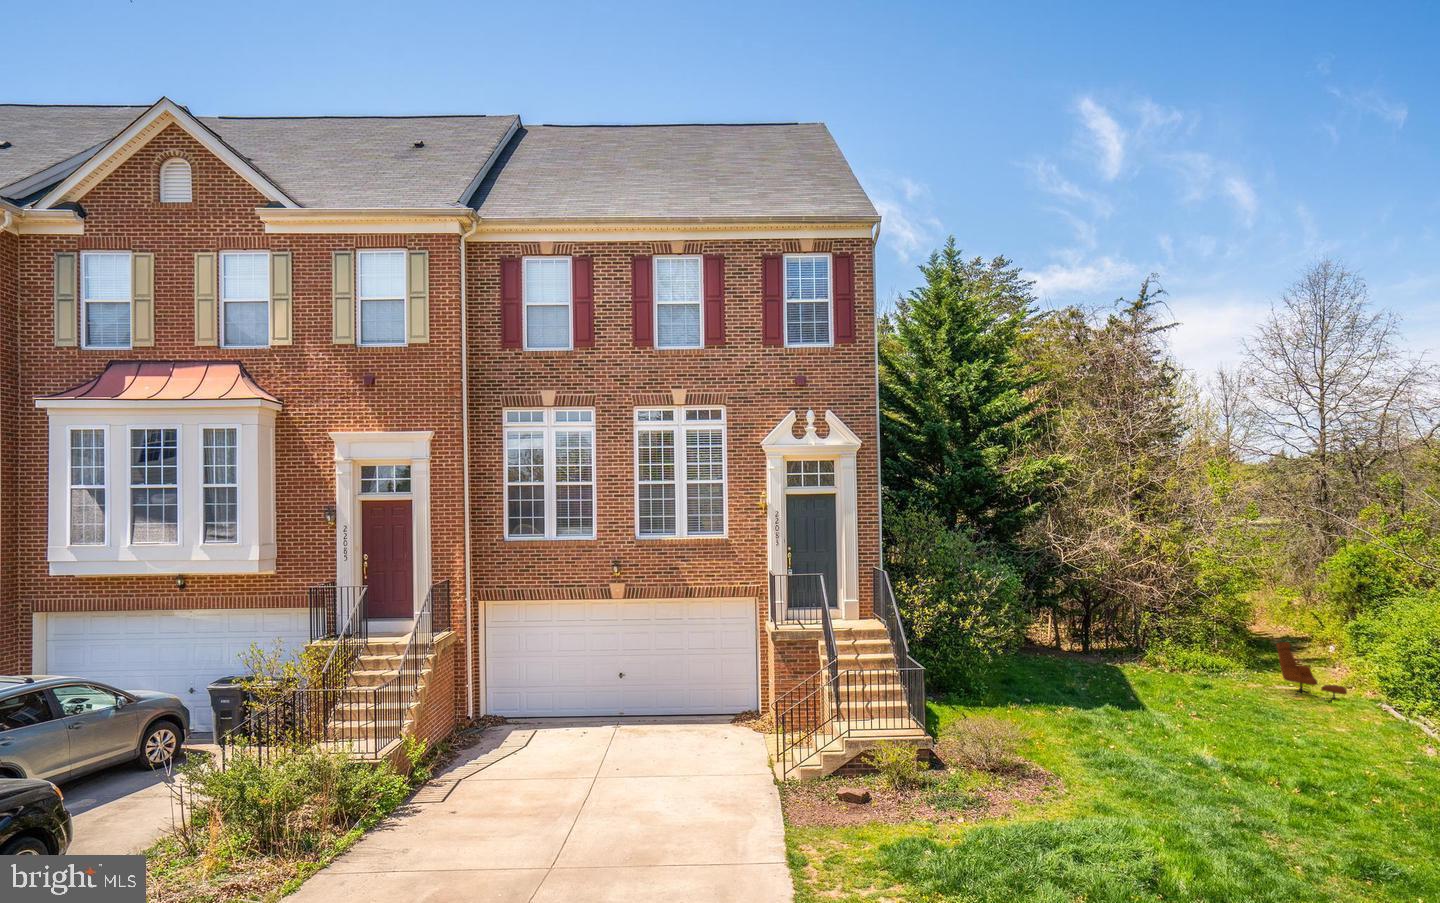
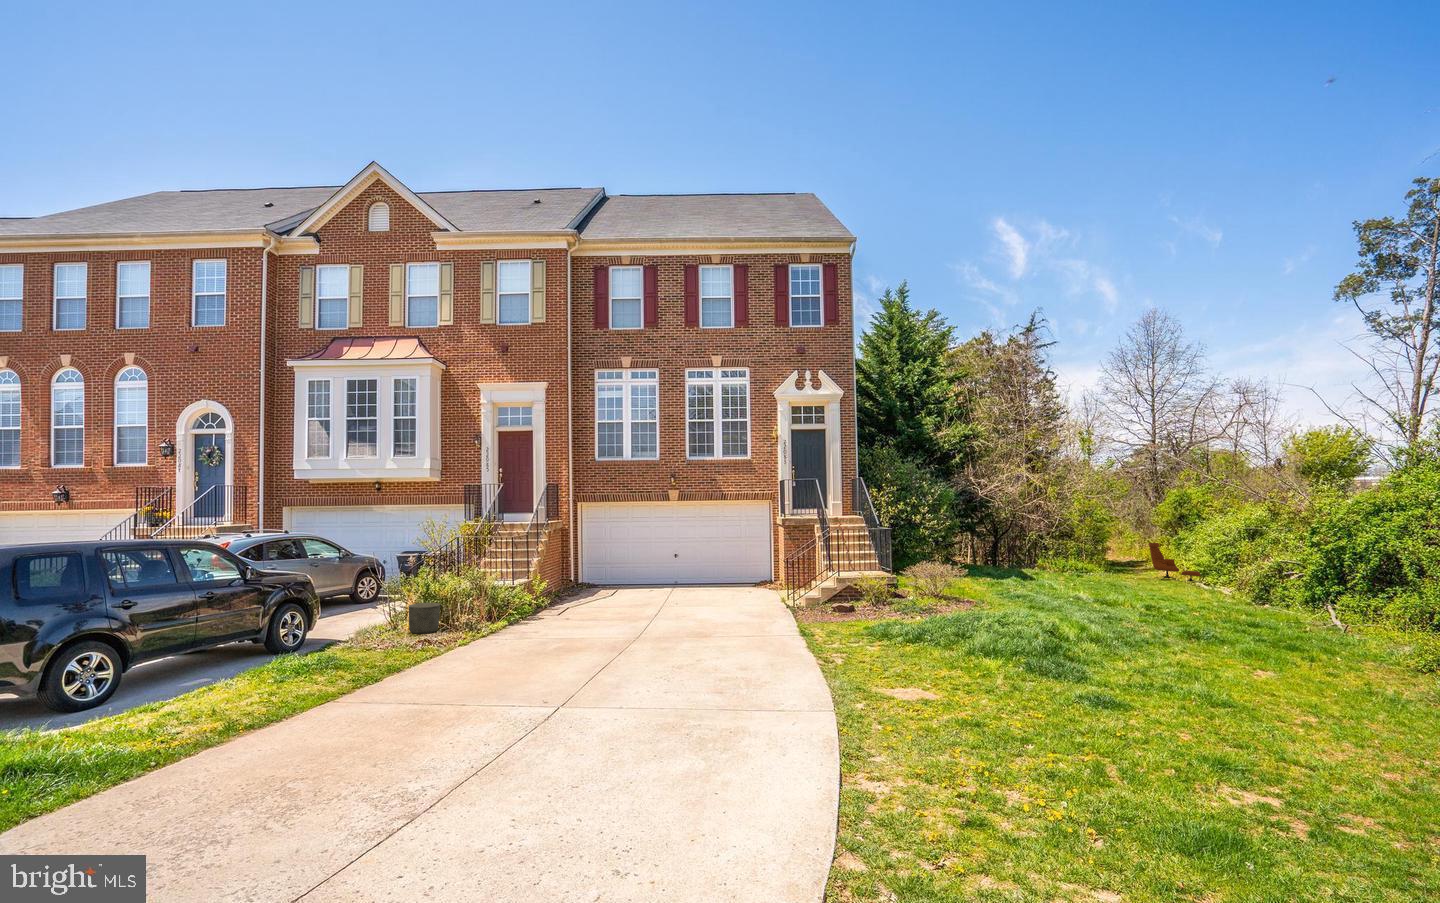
planter: none [215,829,265,885] -> present [409,603,440,634]

